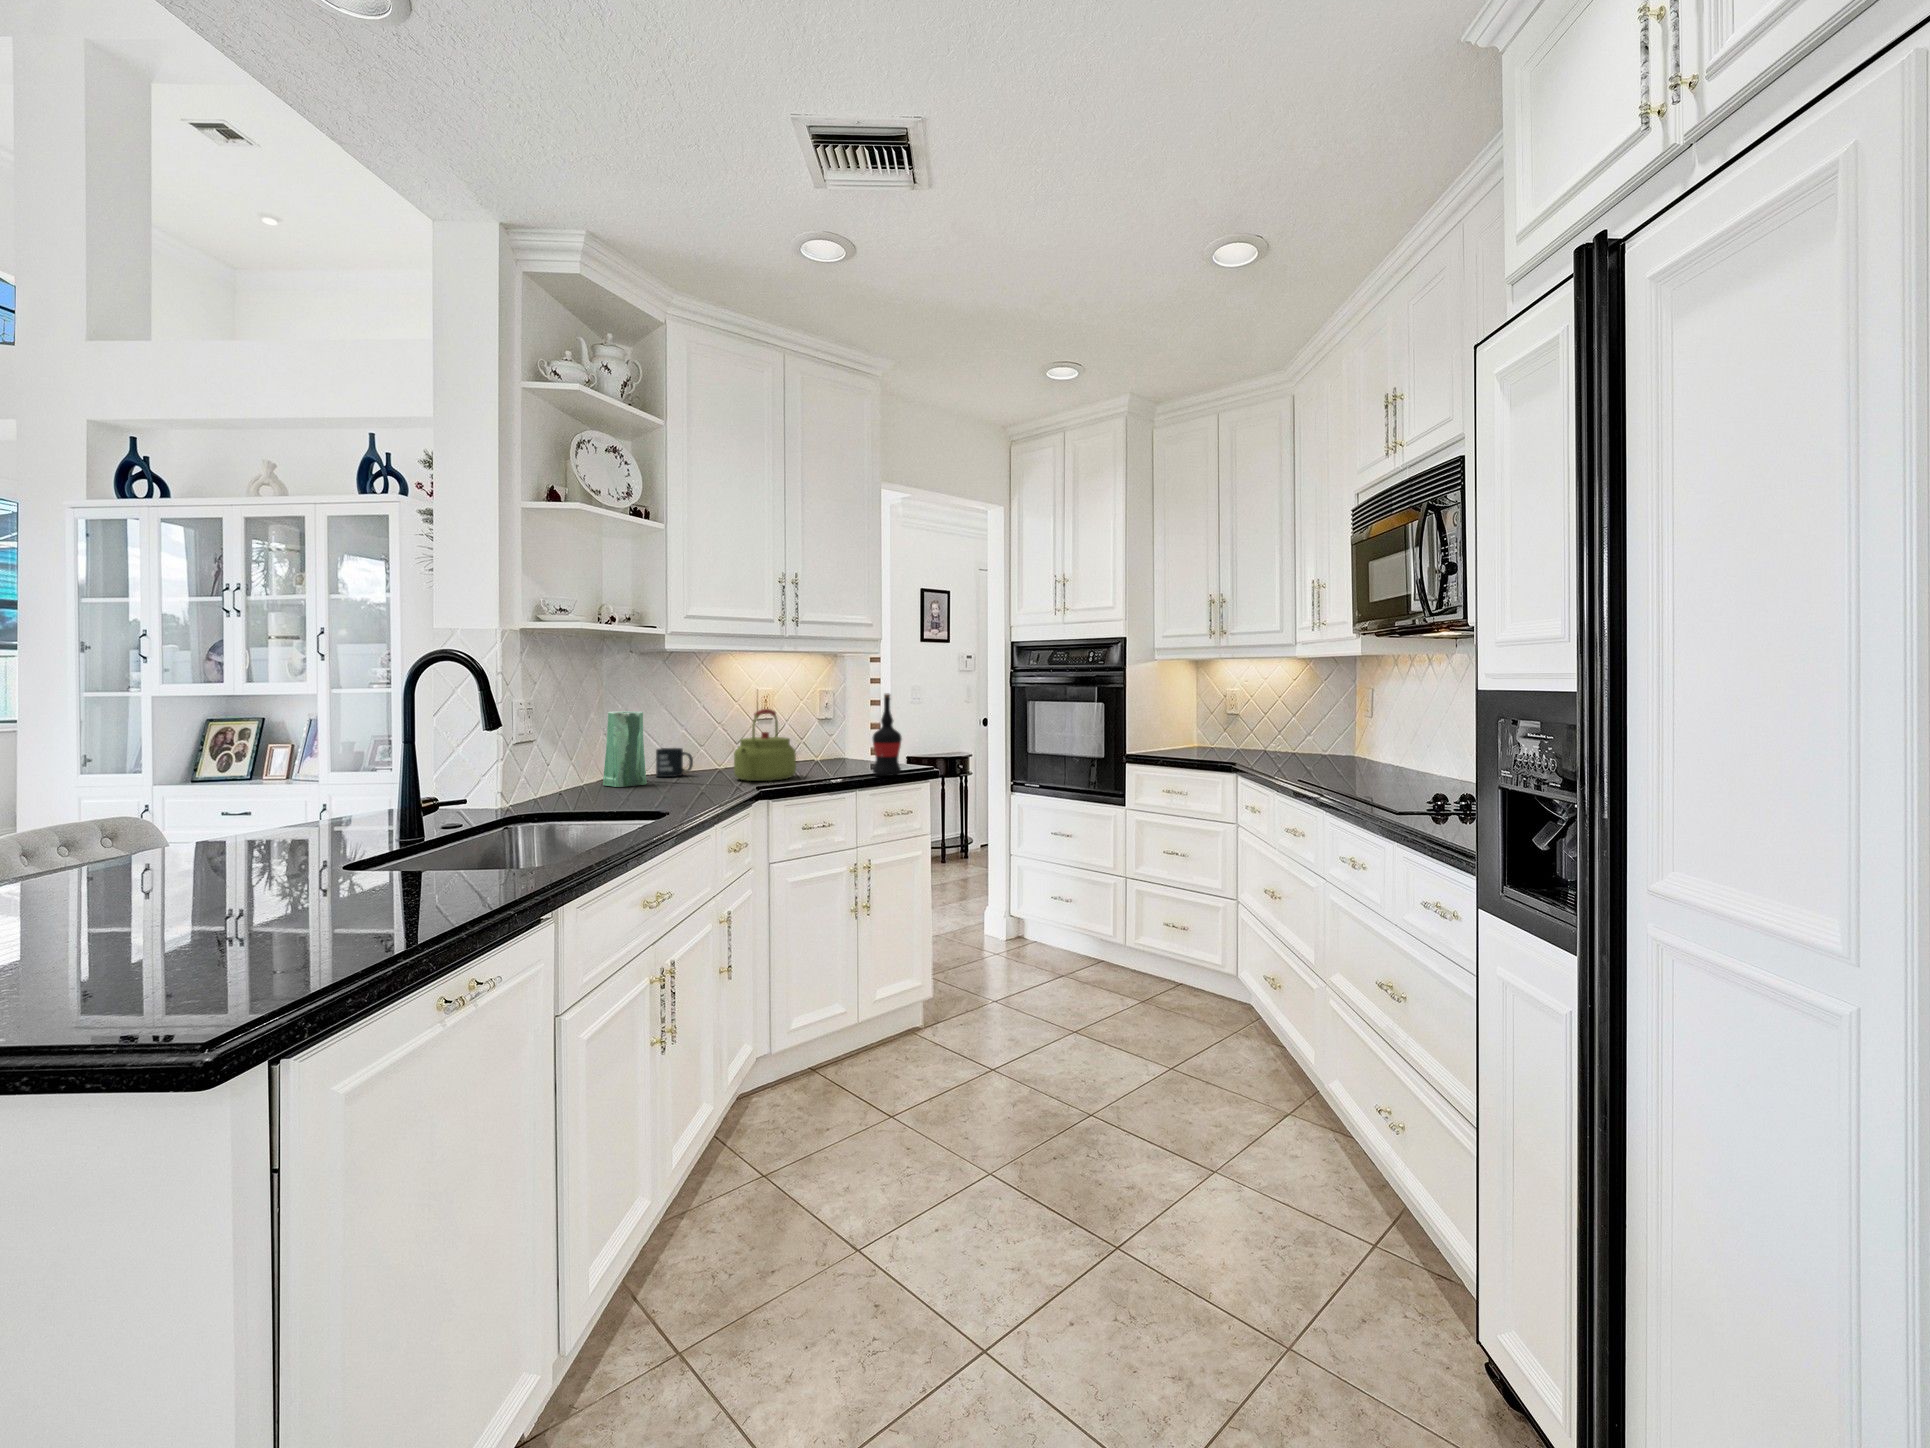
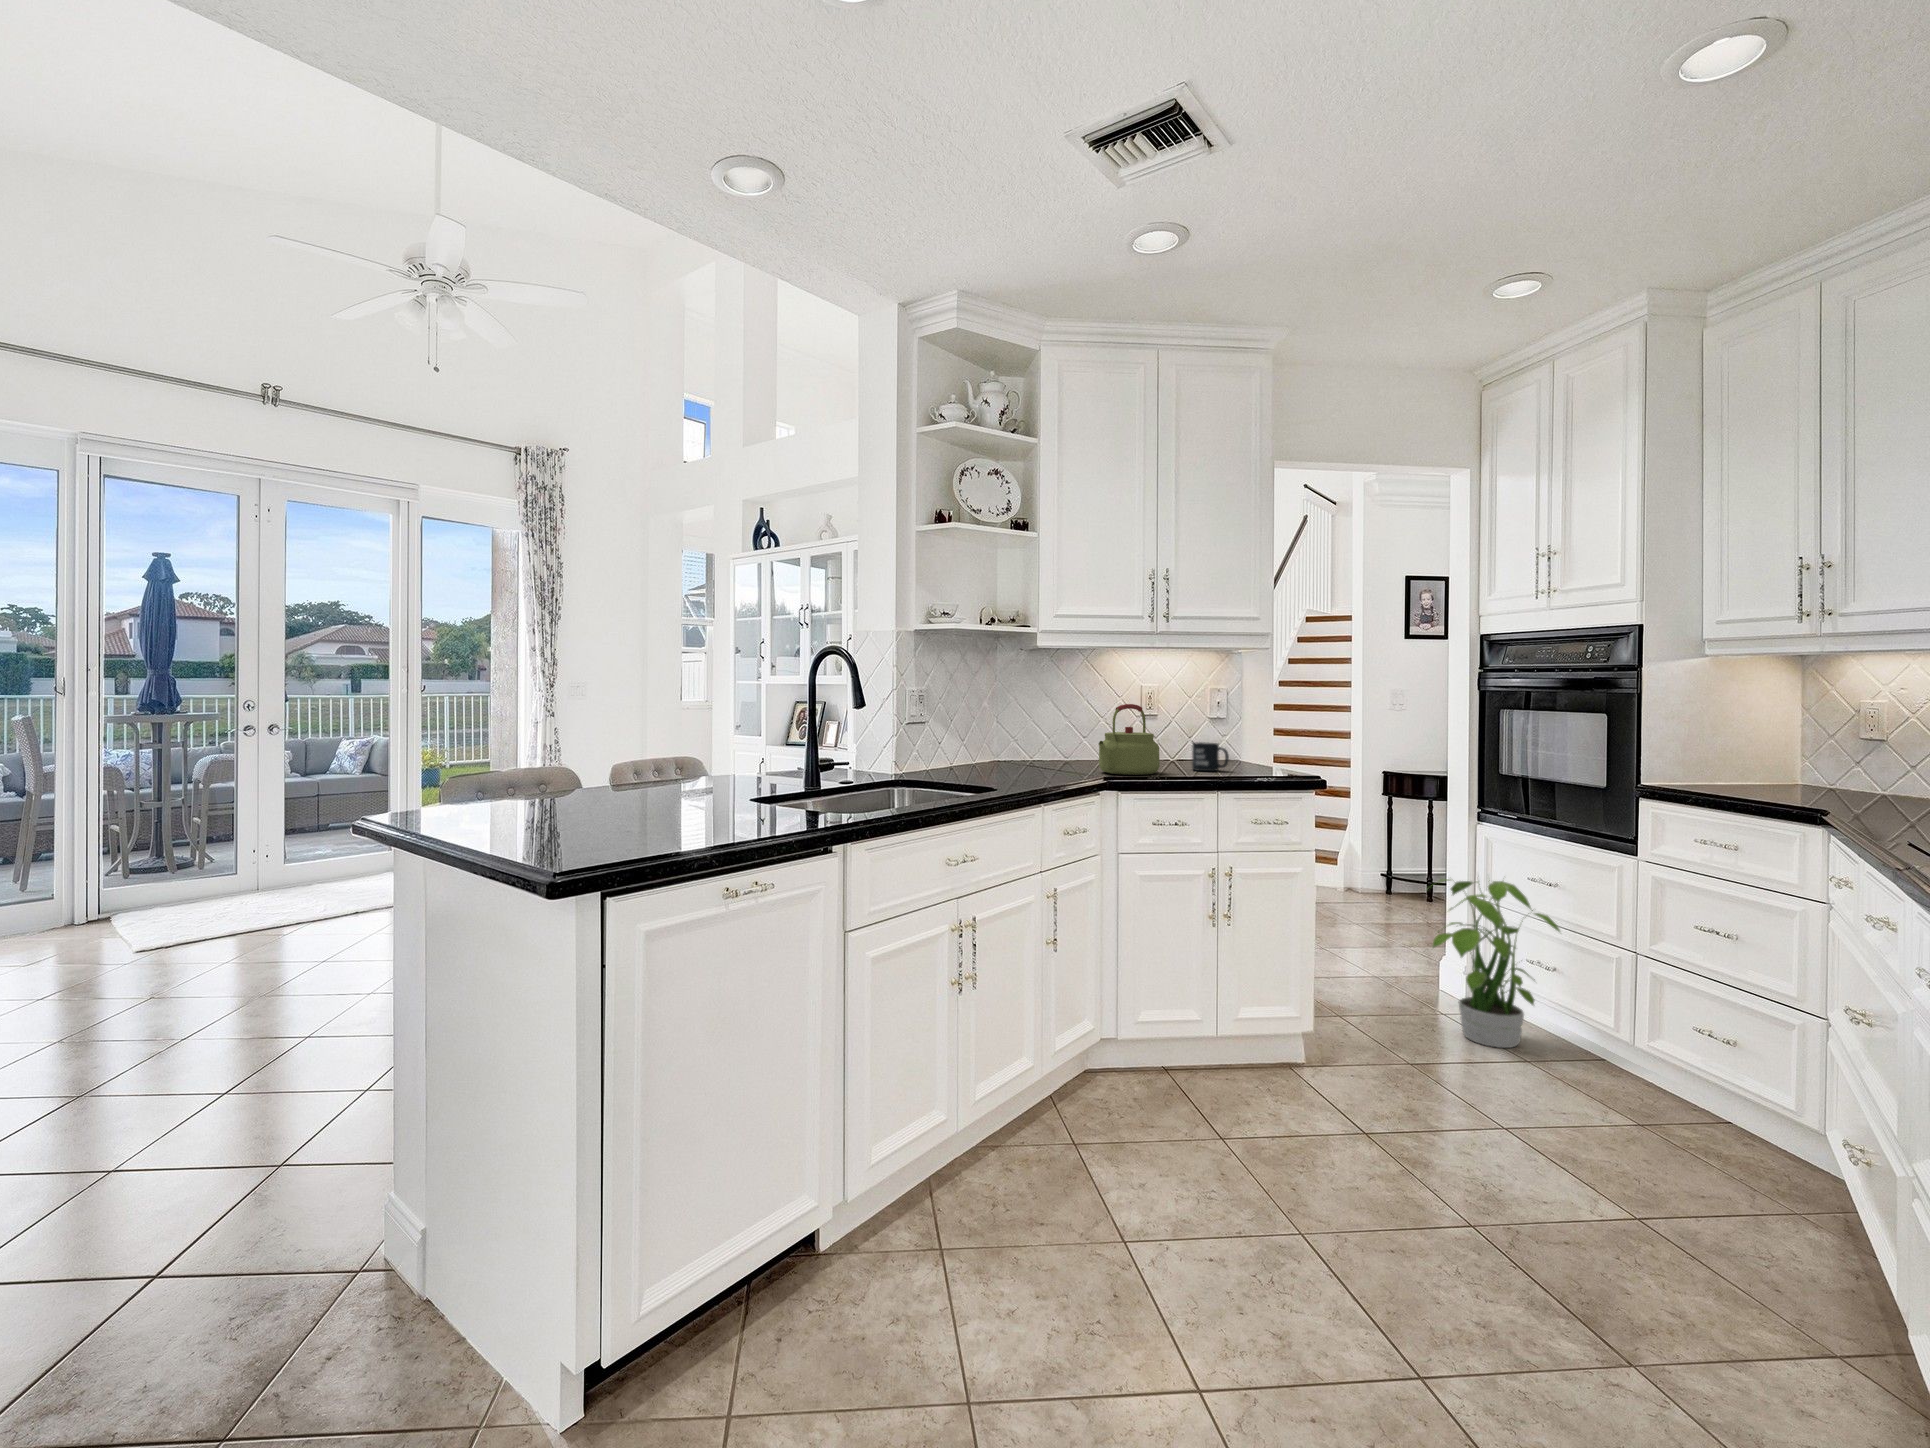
wine bottle: present [872,693,902,776] -> none [1237,690,1271,779]
vase: present [603,711,647,787] -> none [990,704,1024,770]
mug: present [656,748,693,777] -> present [1192,742,1229,771]
potted plant: none [989,834,1078,971] -> present [1431,877,1560,1048]

